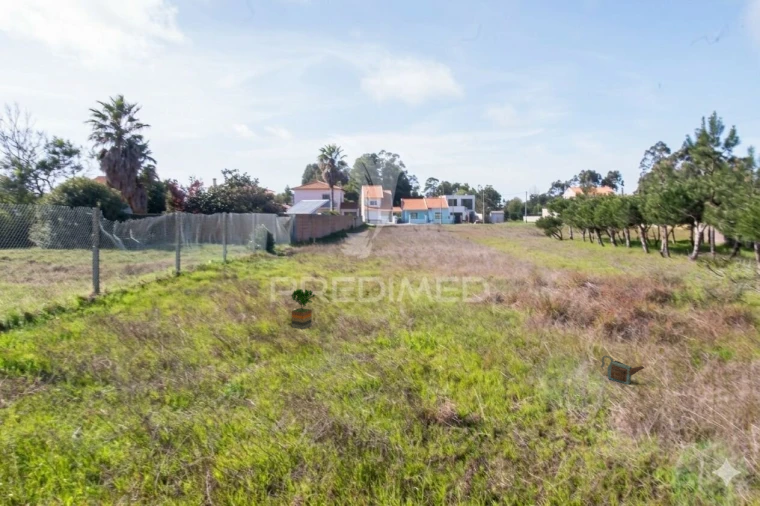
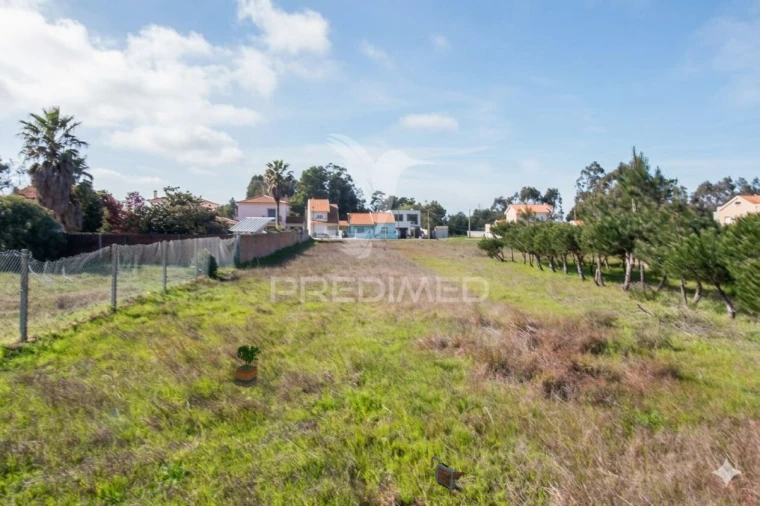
watering can: present [601,355,644,385] -> present [430,456,465,490]

